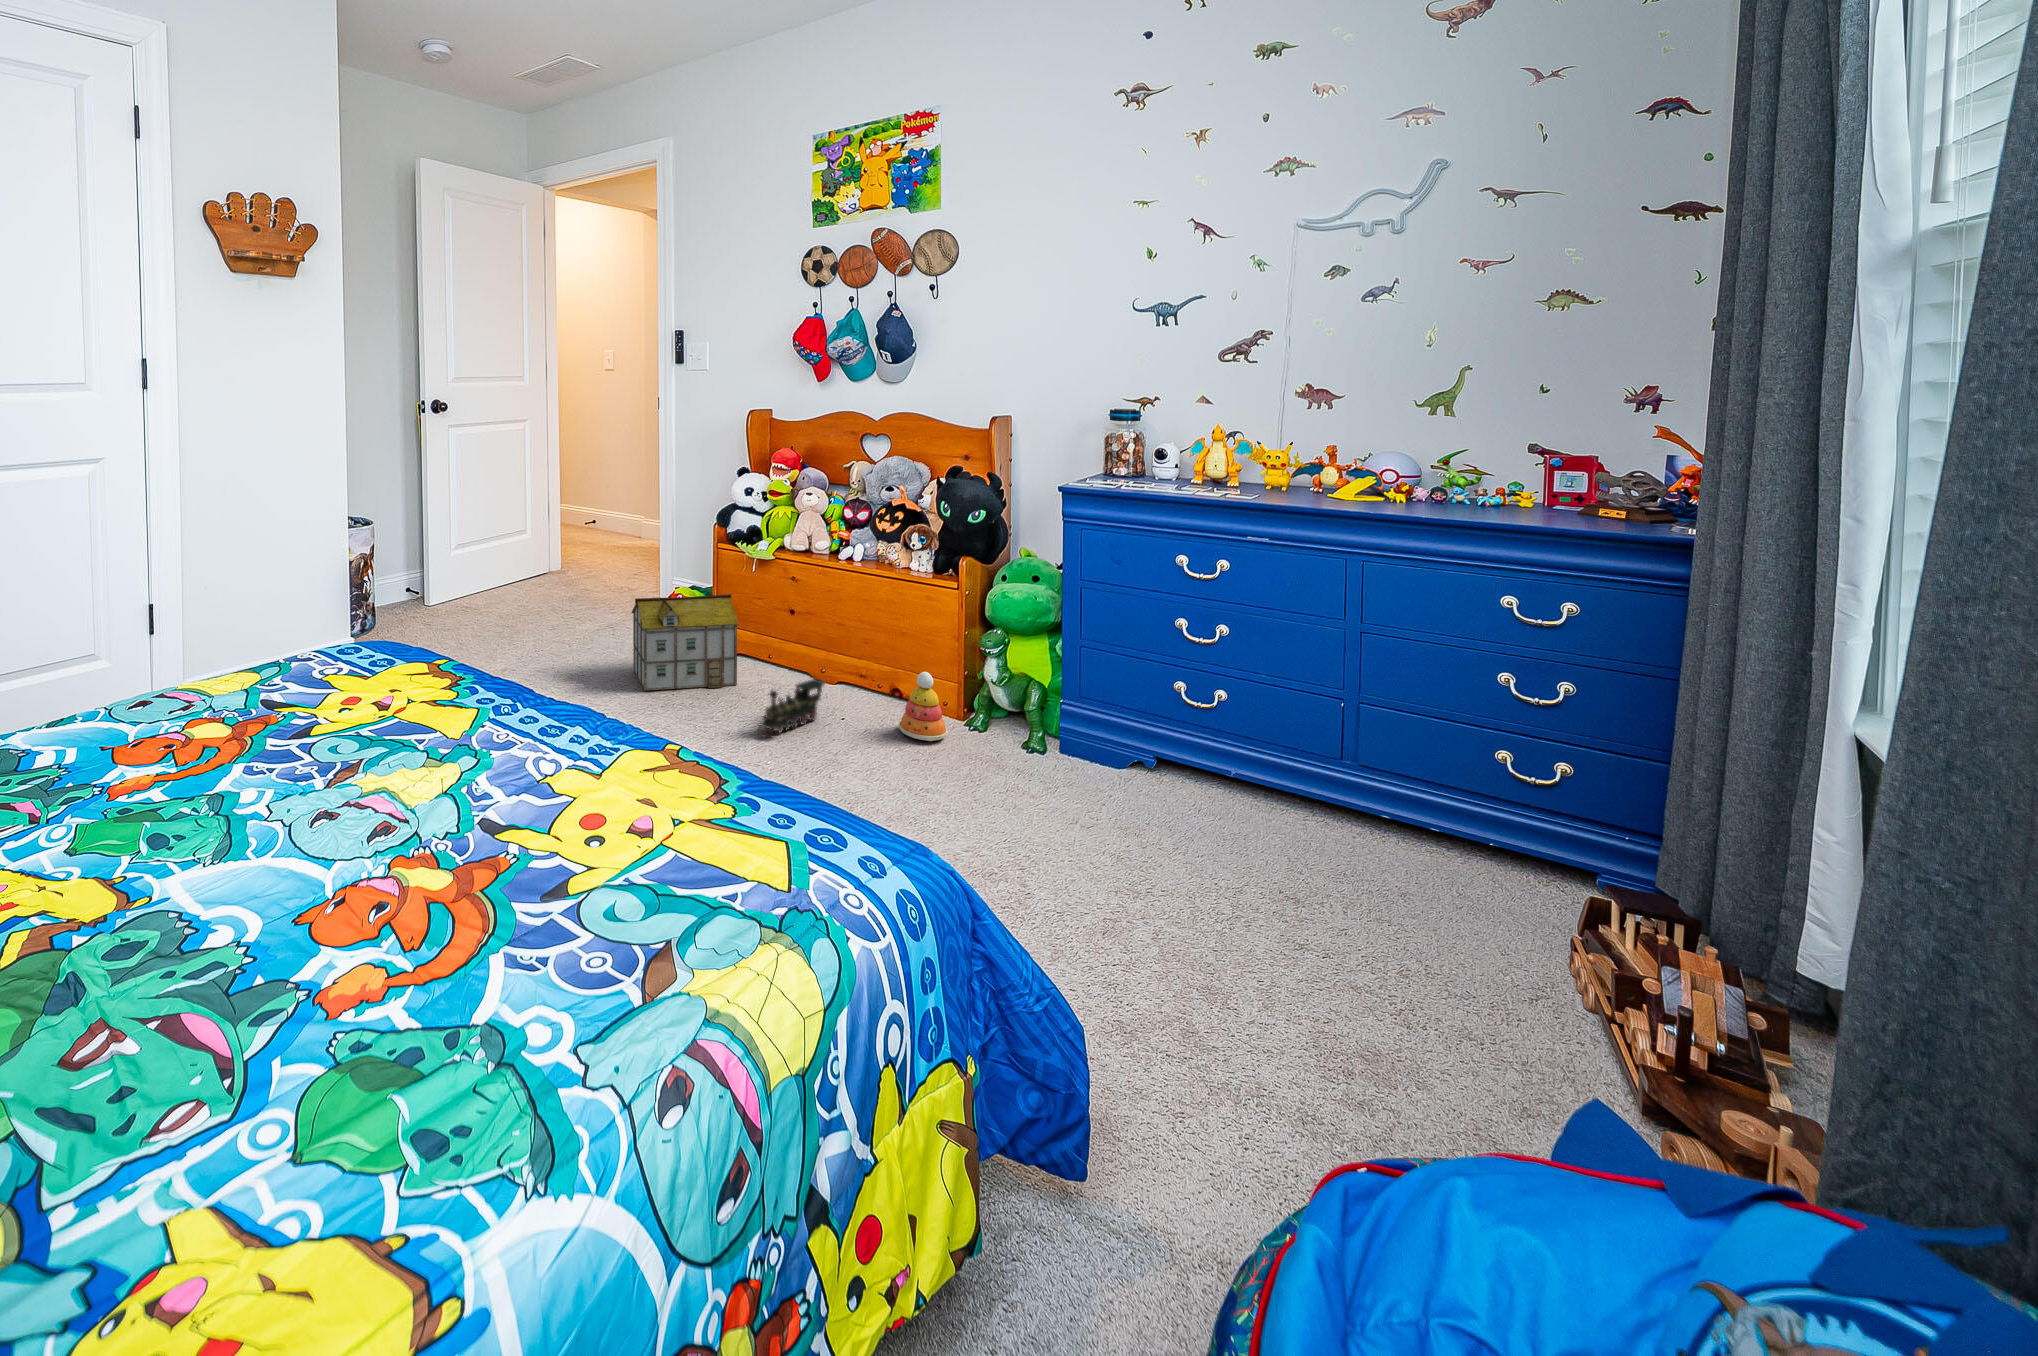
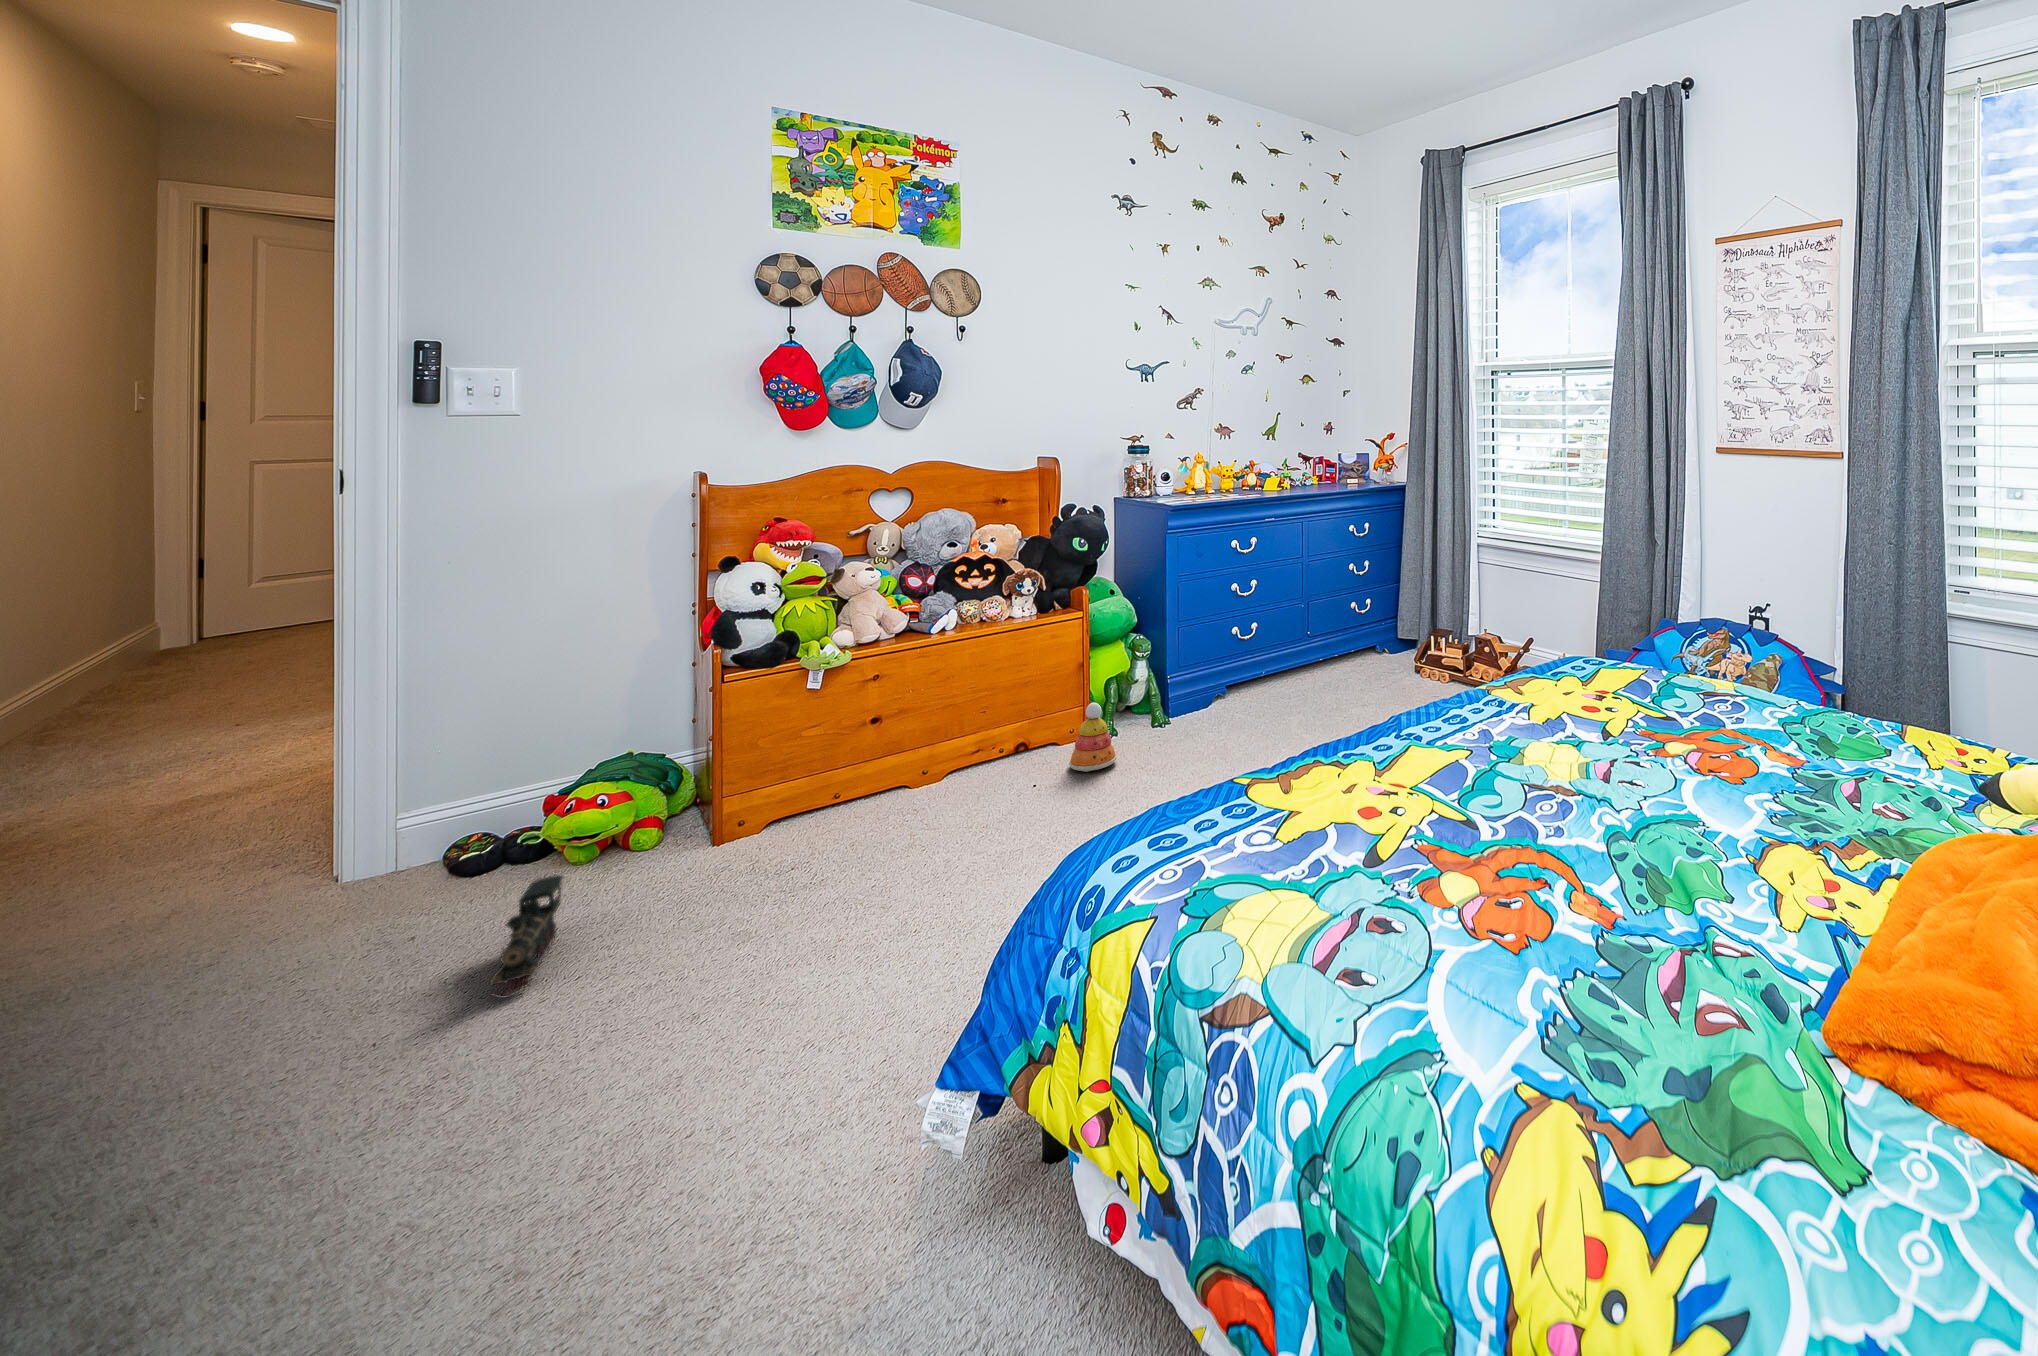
toy house: present [632,594,739,691] -> none [674,724,858,912]
toy train: present [758,679,825,734] -> present [490,875,563,997]

